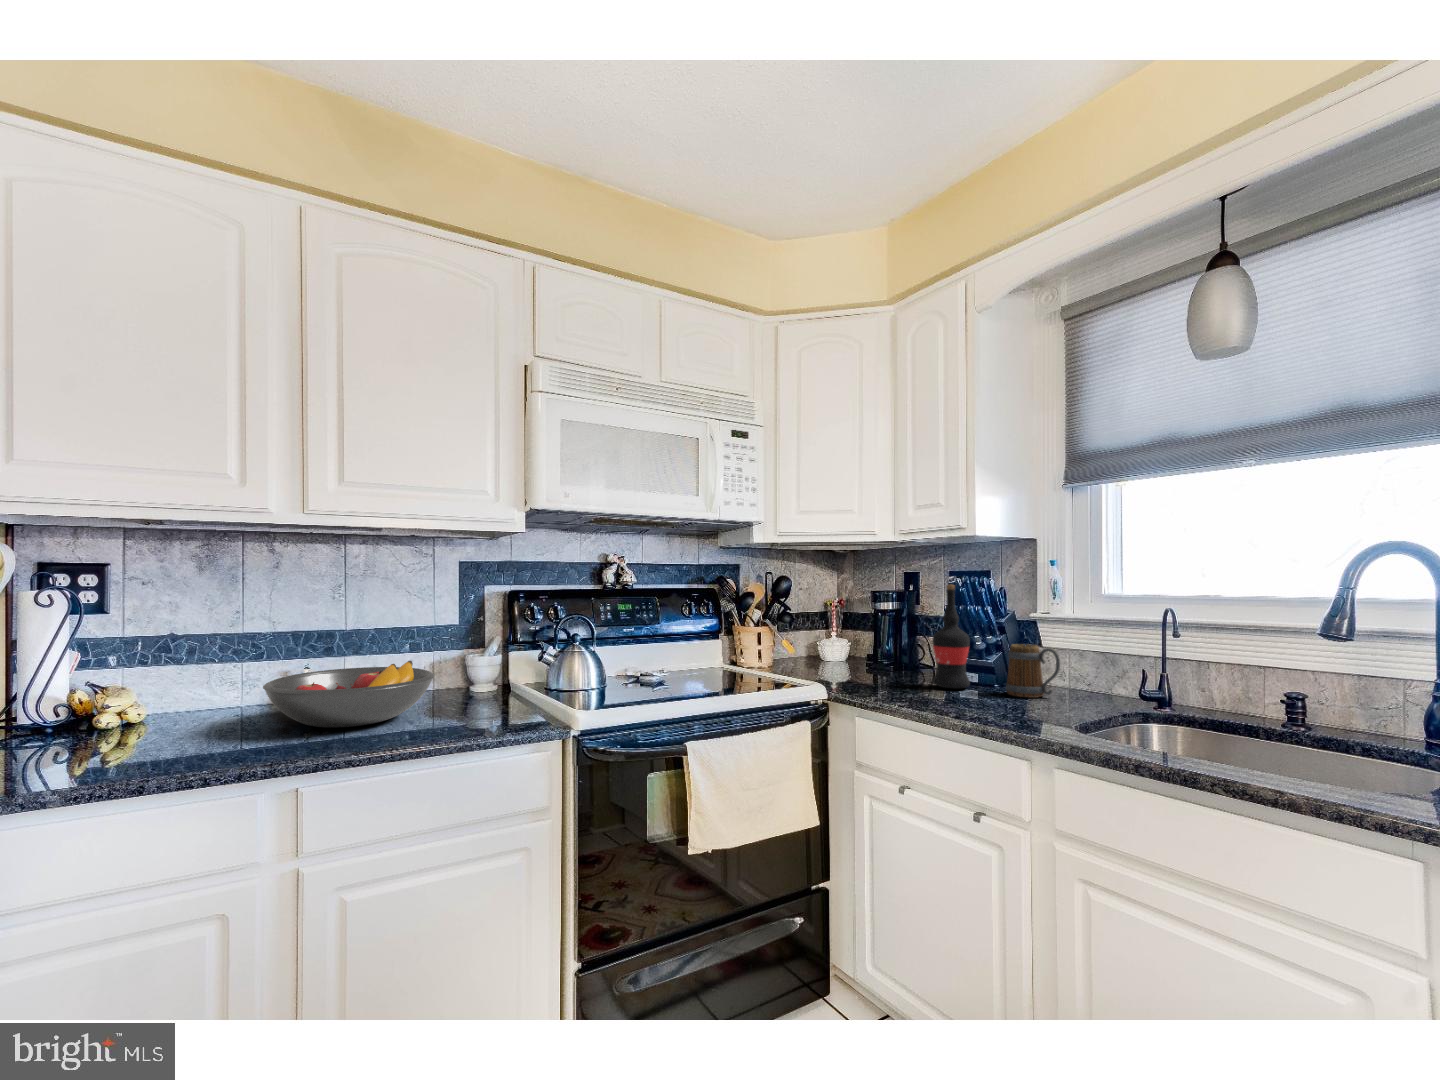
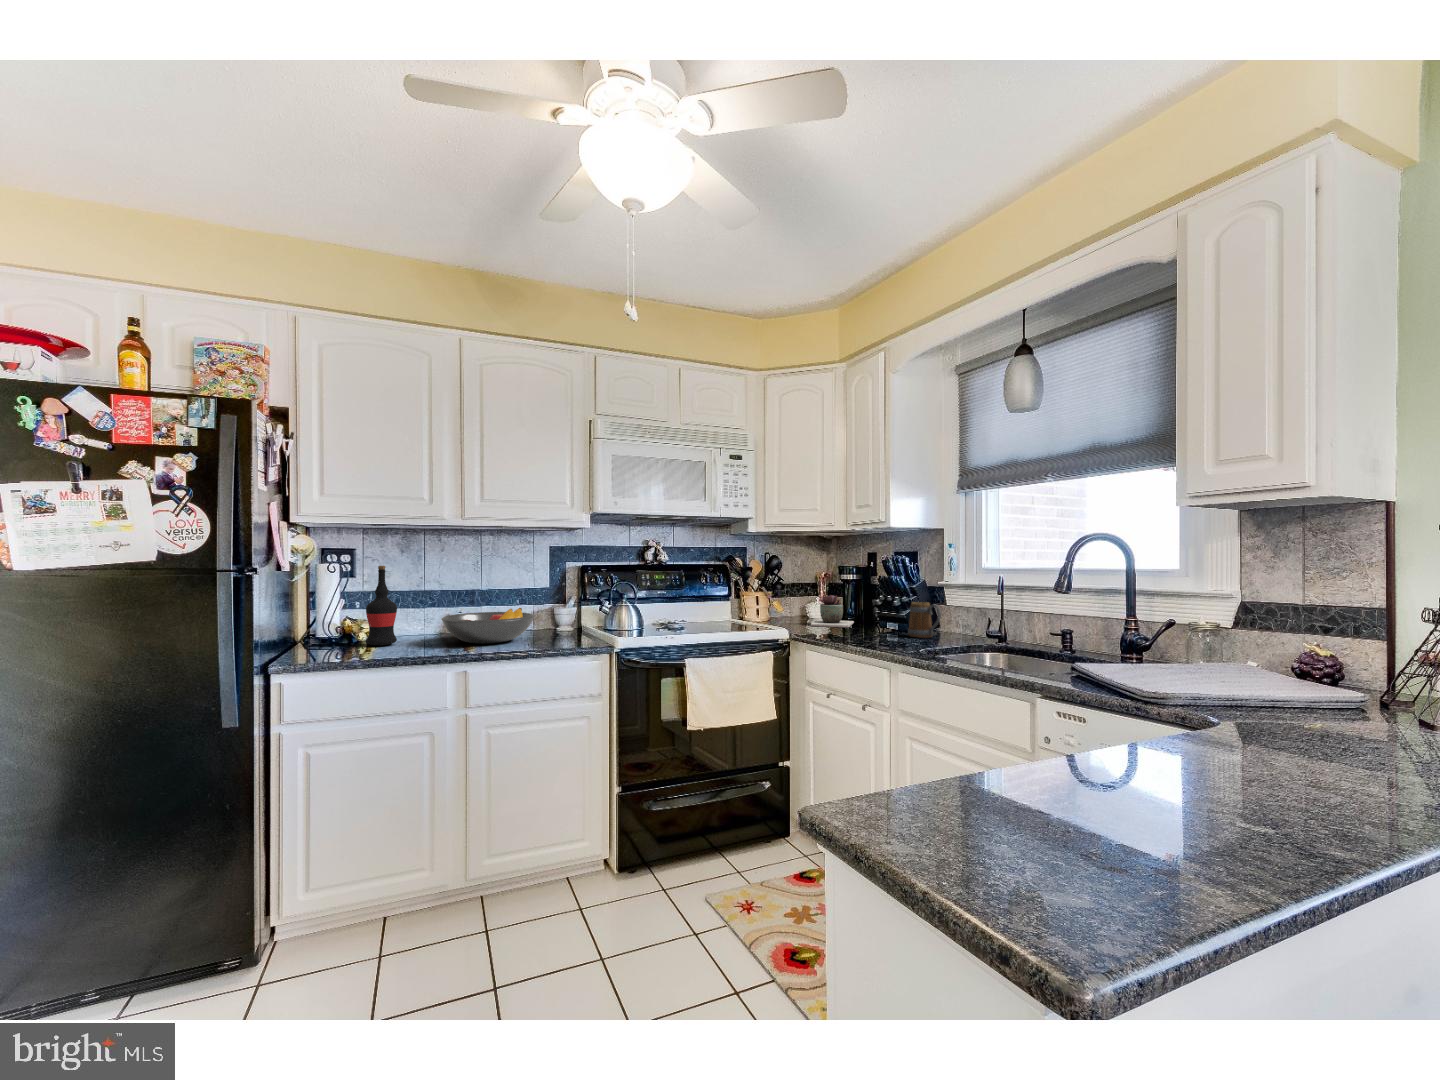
wine bottle: present [932,585,970,689] -> present [366,566,397,645]
succulent plant: none [844,631,899,678] -> present [811,595,854,627]

